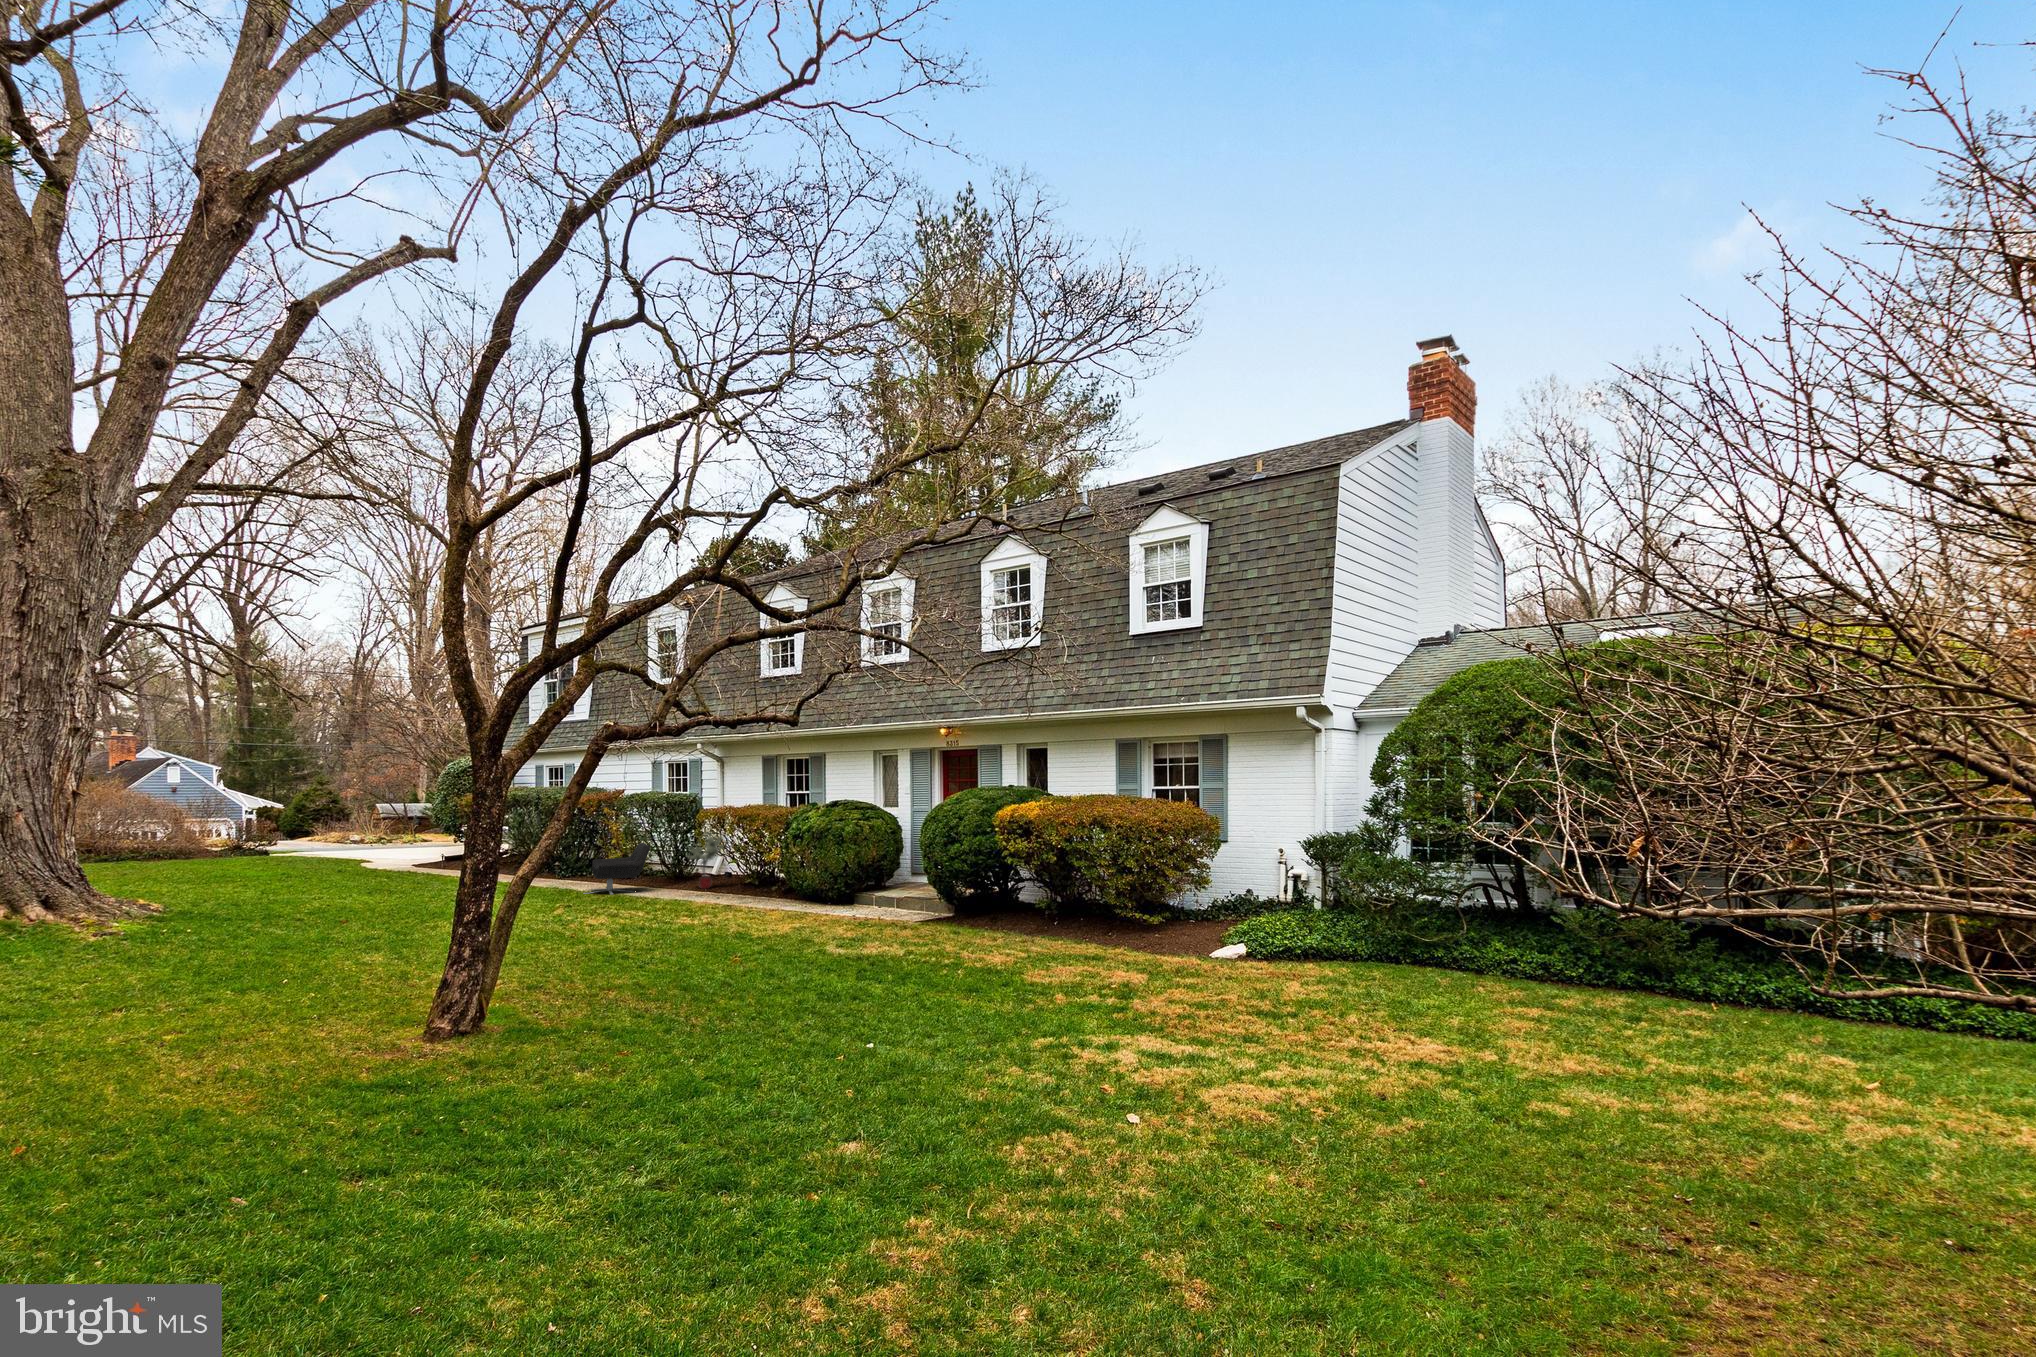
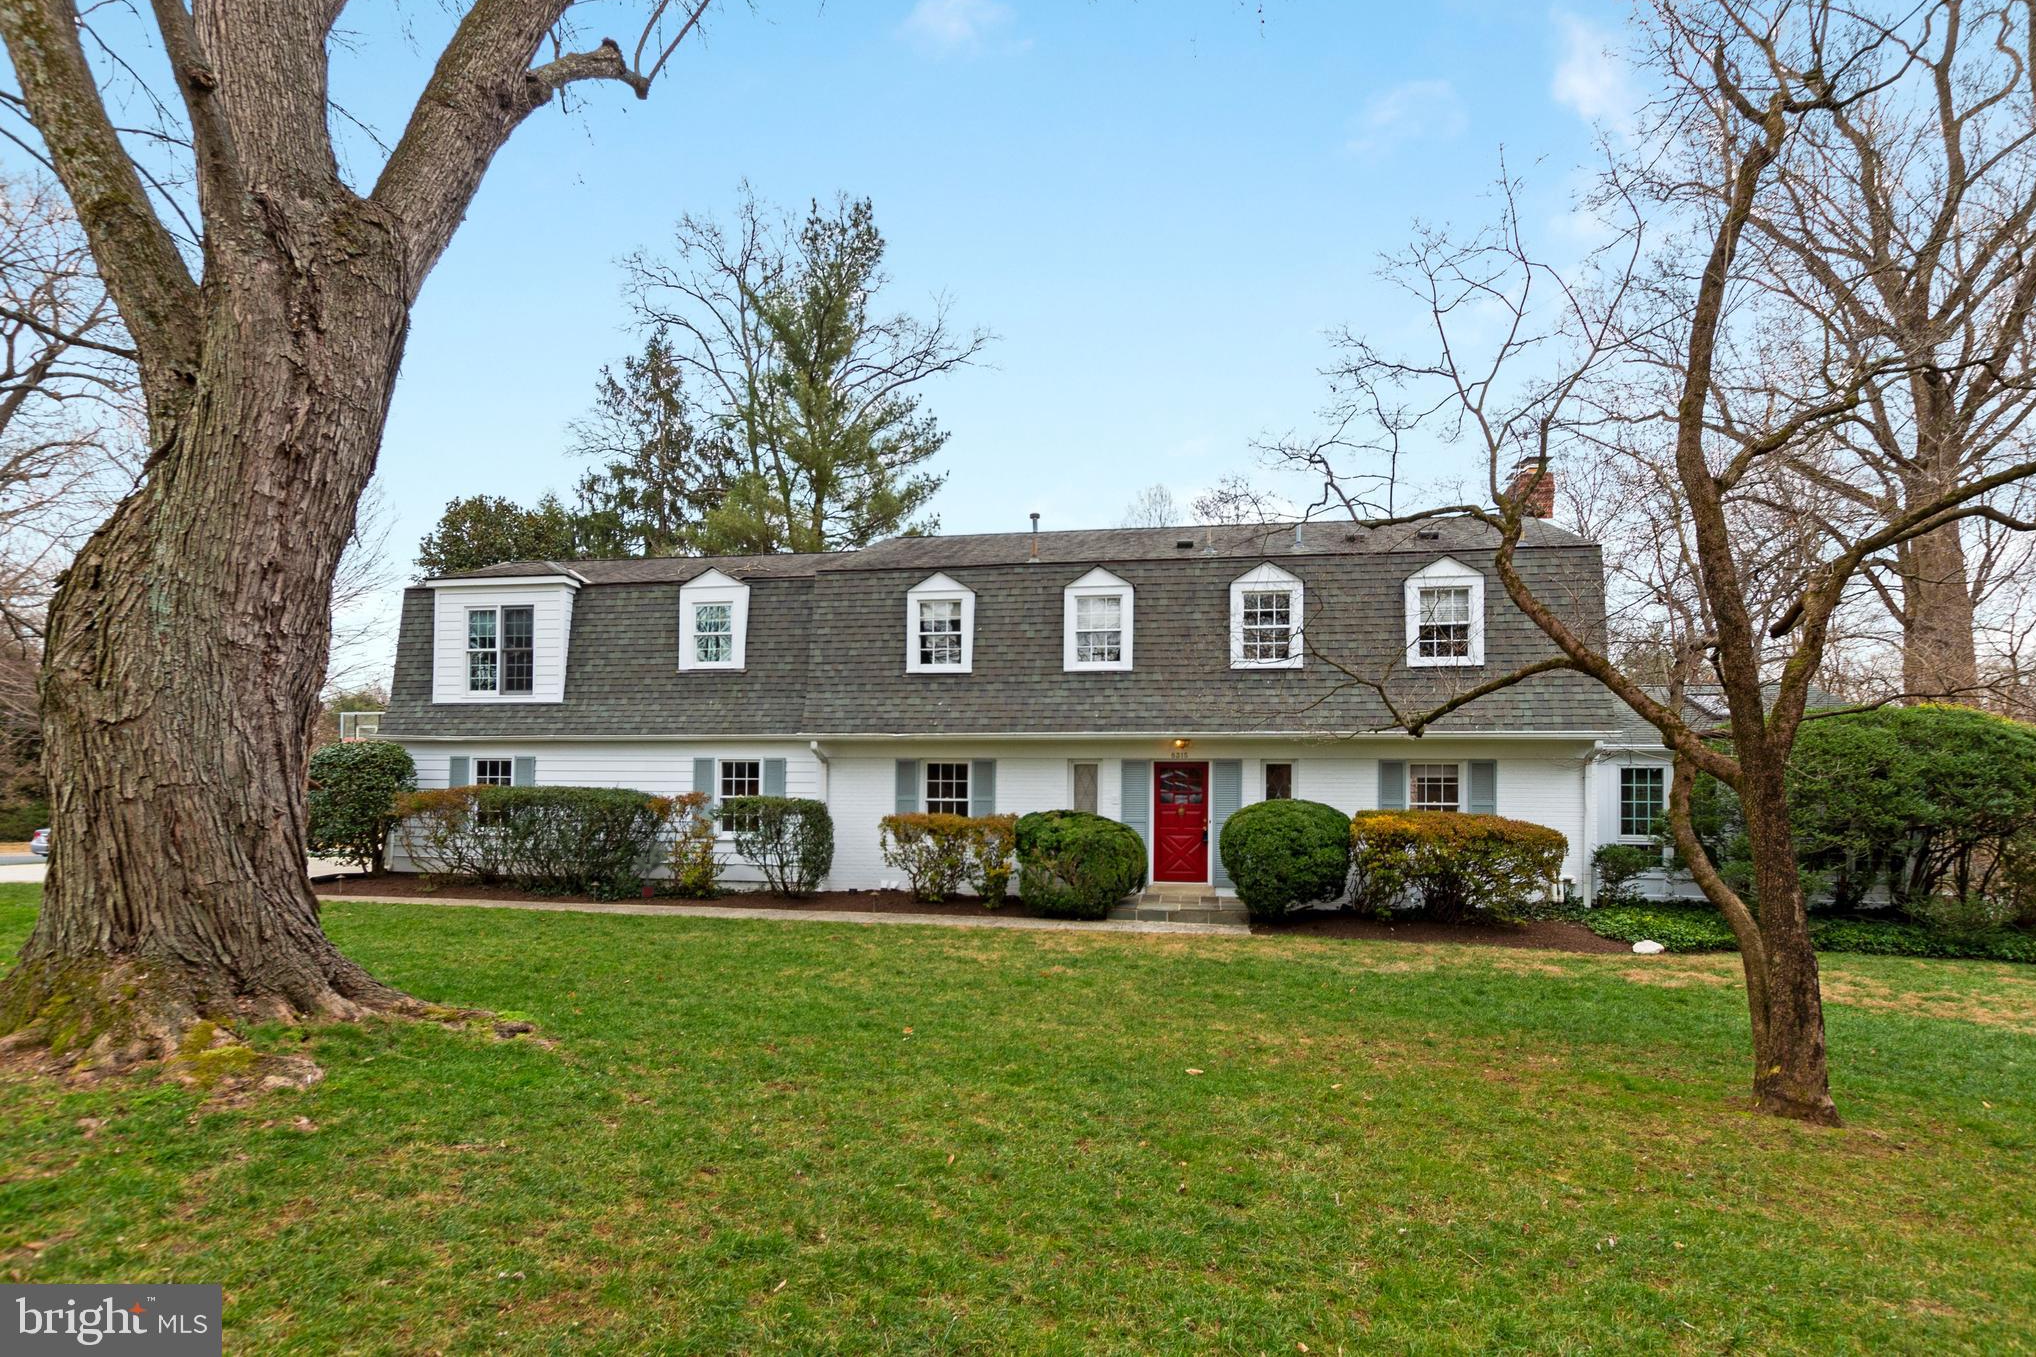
lounge chair: present [584,843,650,894] -> none [528,851,596,901]

